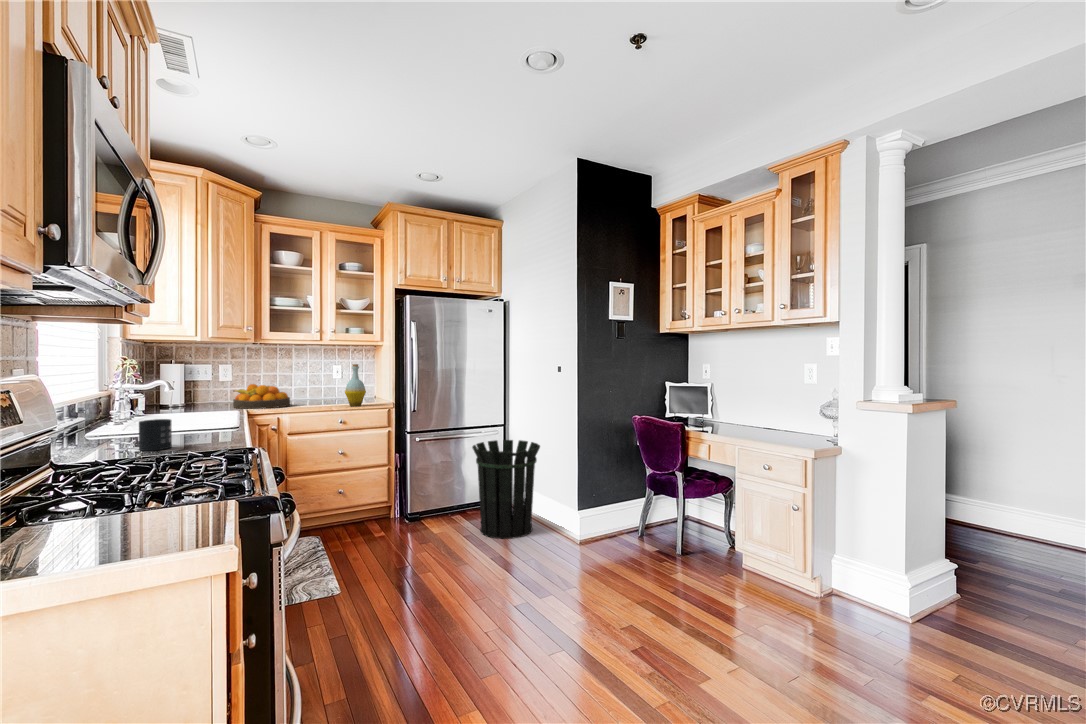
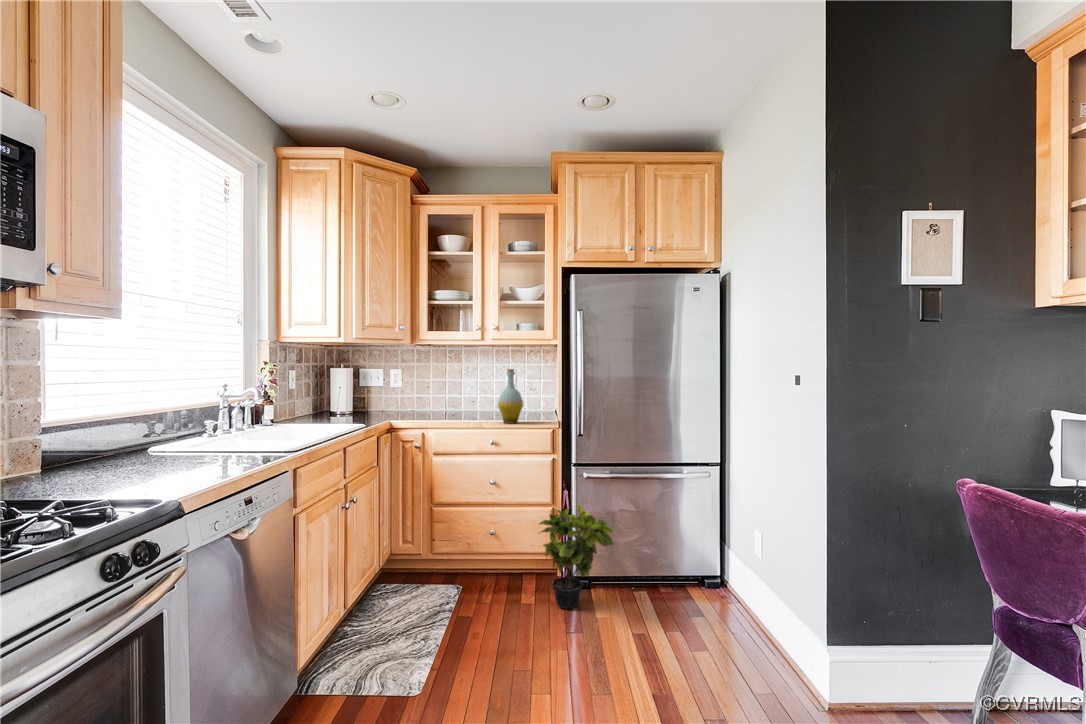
fruit bowl: present [233,384,290,409] -> none [390,391,448,420]
mug: present [139,419,172,451] -> none [63,445,126,491]
waste bin: present [472,440,540,539] -> none [651,490,770,669]
potted plant: none [385,459,441,533] -> present [539,504,613,609]

